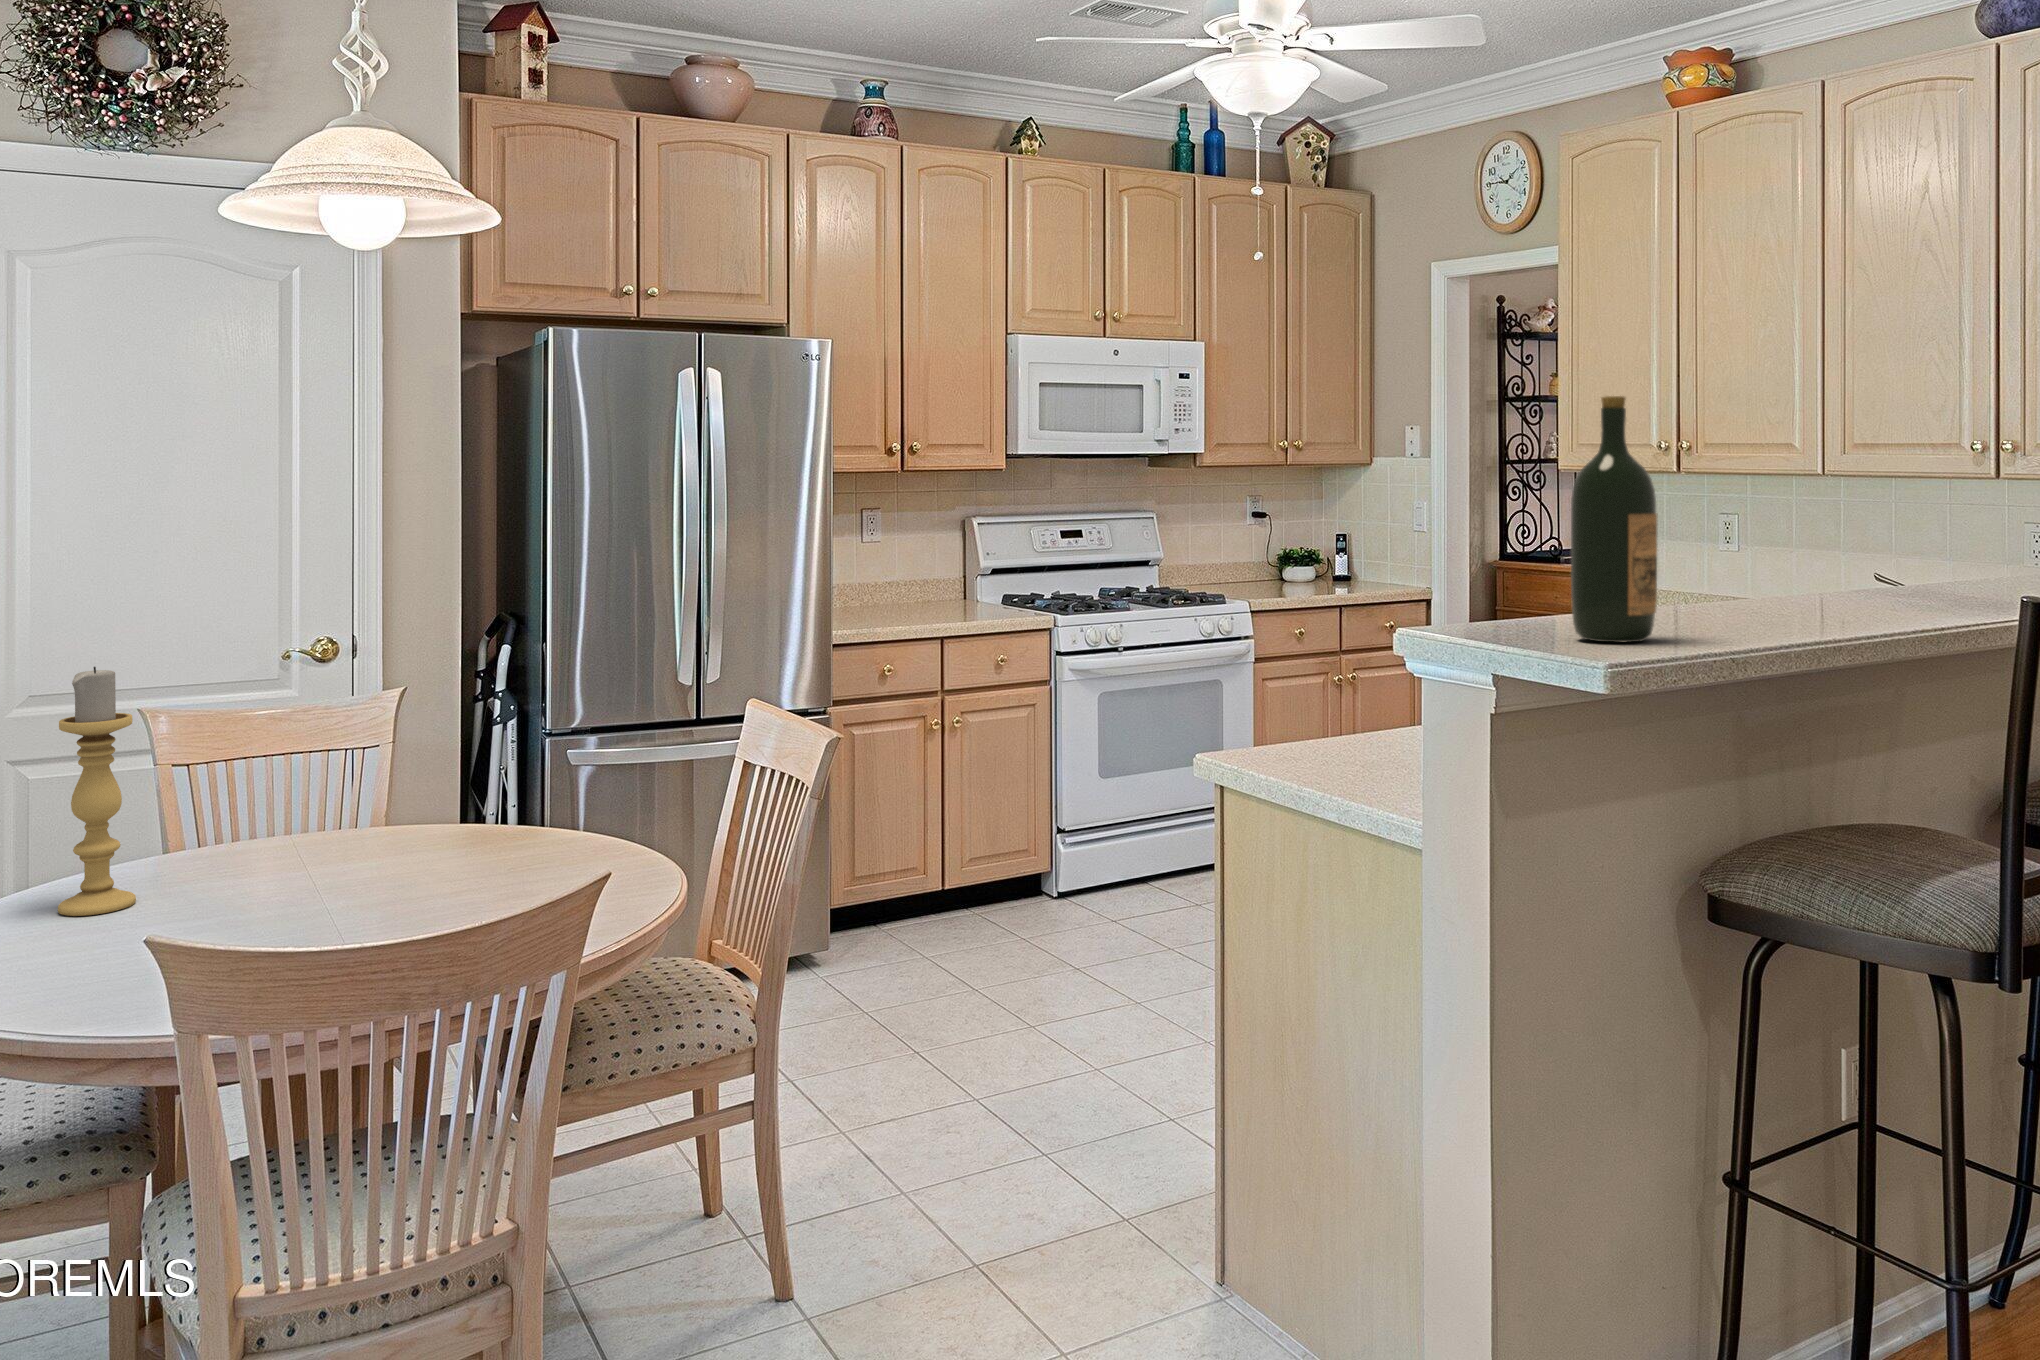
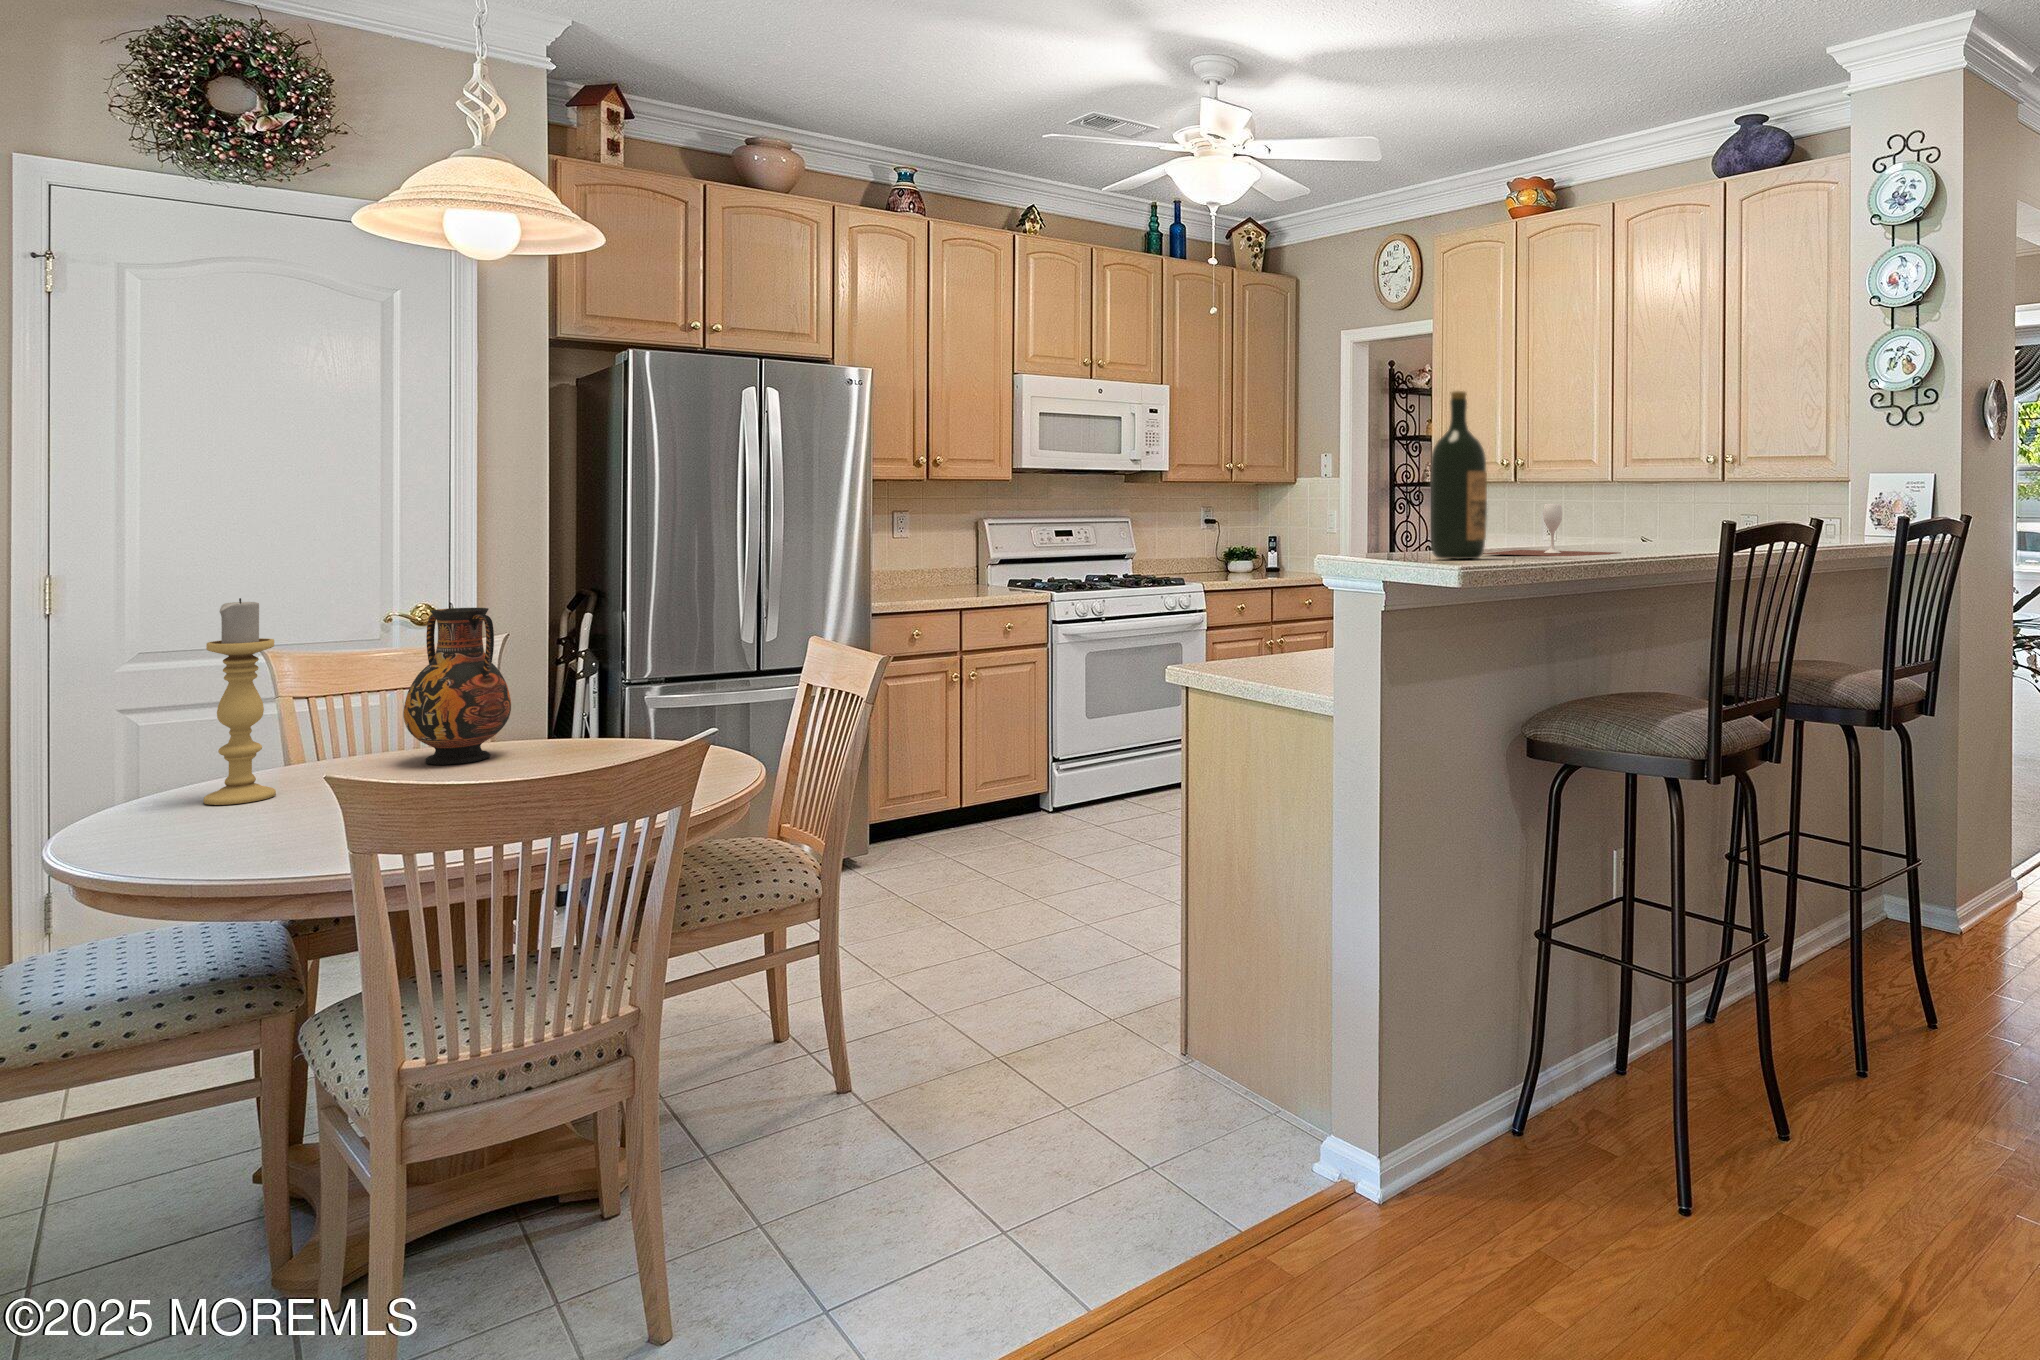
wine glass: none [1645,547,1860,633] -> present [1483,504,1618,556]
vase: none [281,667,401,861] -> present [403,608,511,765]

